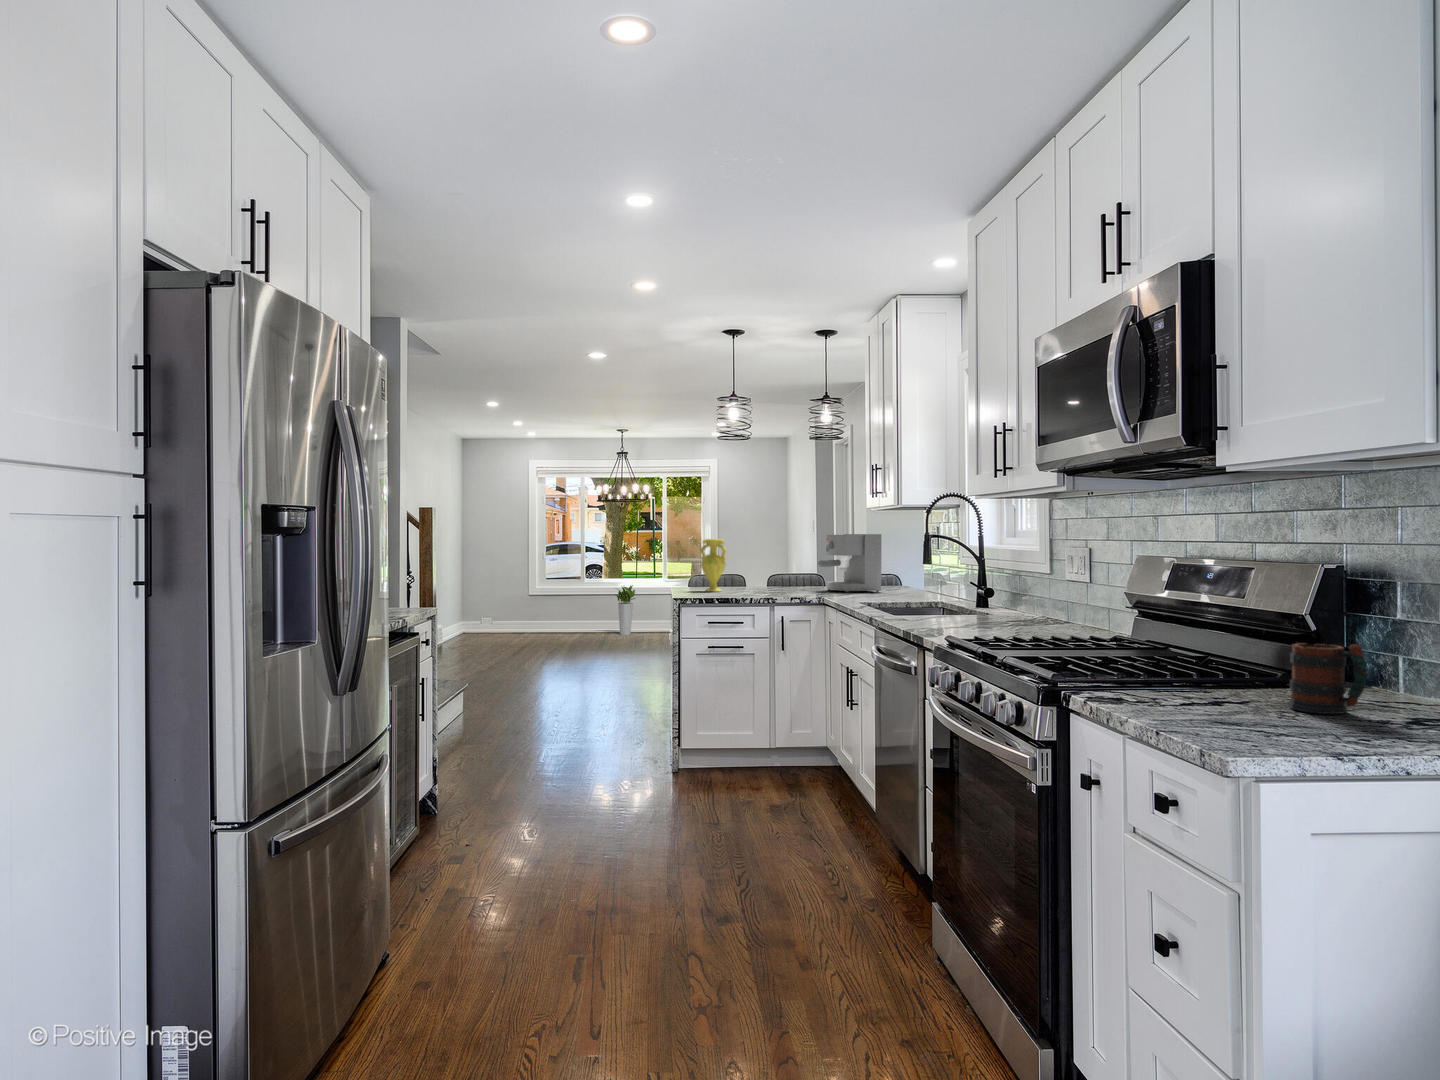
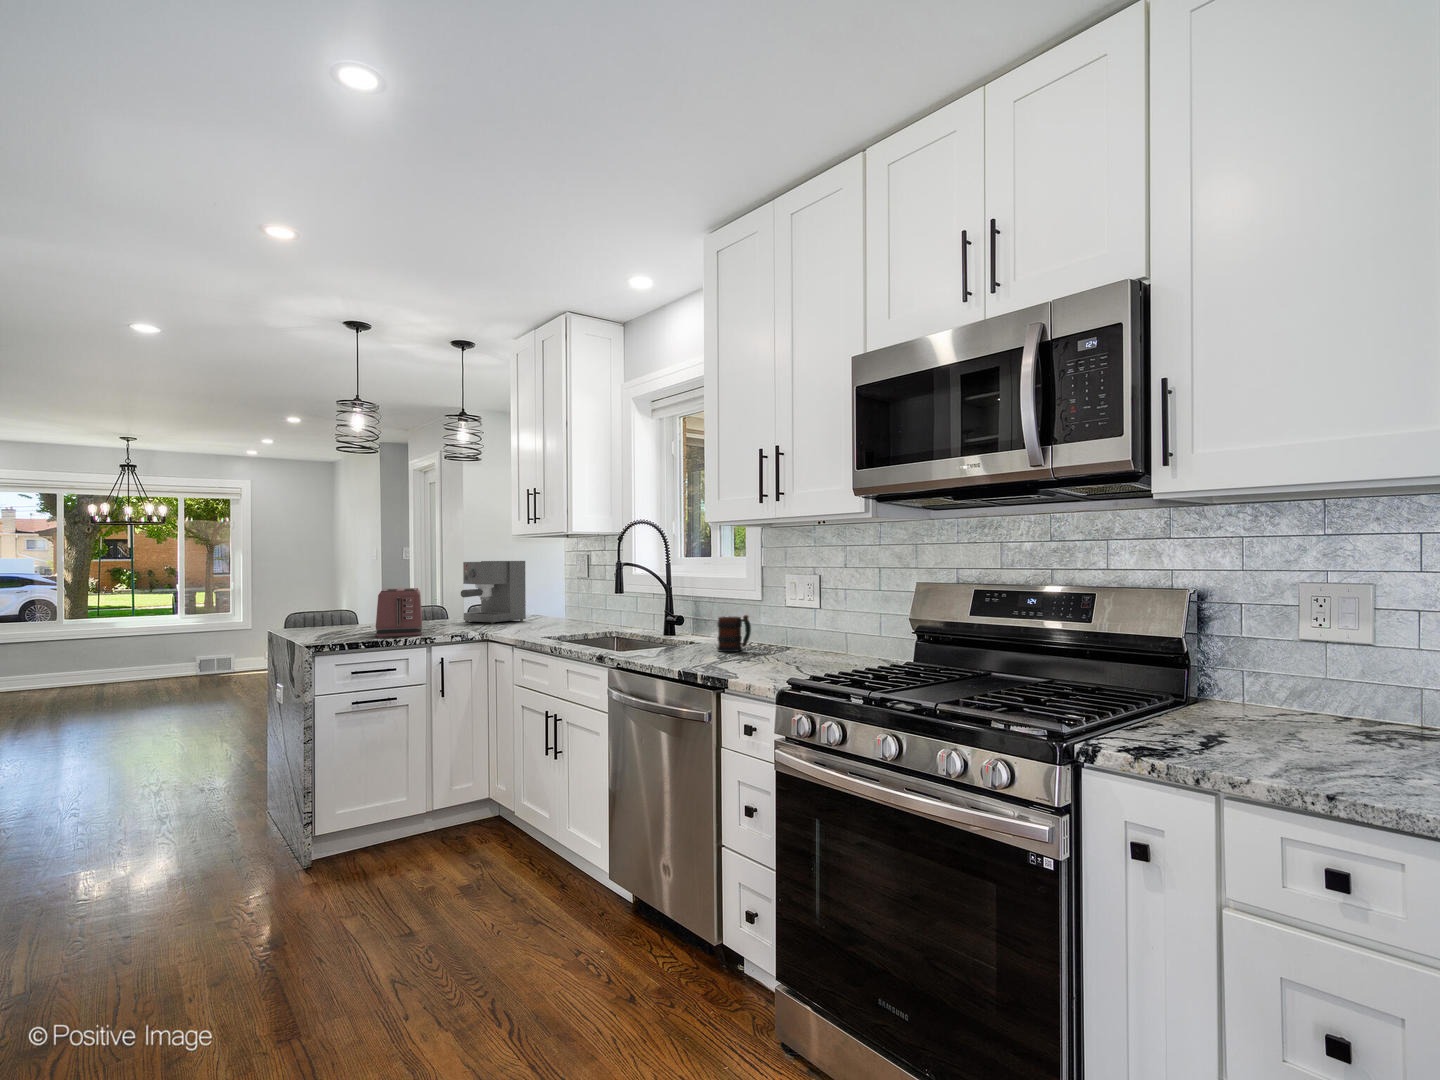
vase: present [700,539,727,592] -> none [319,569,357,633]
toaster: none [731,556,777,596] -> present [376,588,422,637]
planter: present [616,585,635,635] -> none [108,623,145,684]
mug: present [1289,643,1368,714] -> present [717,615,751,652]

